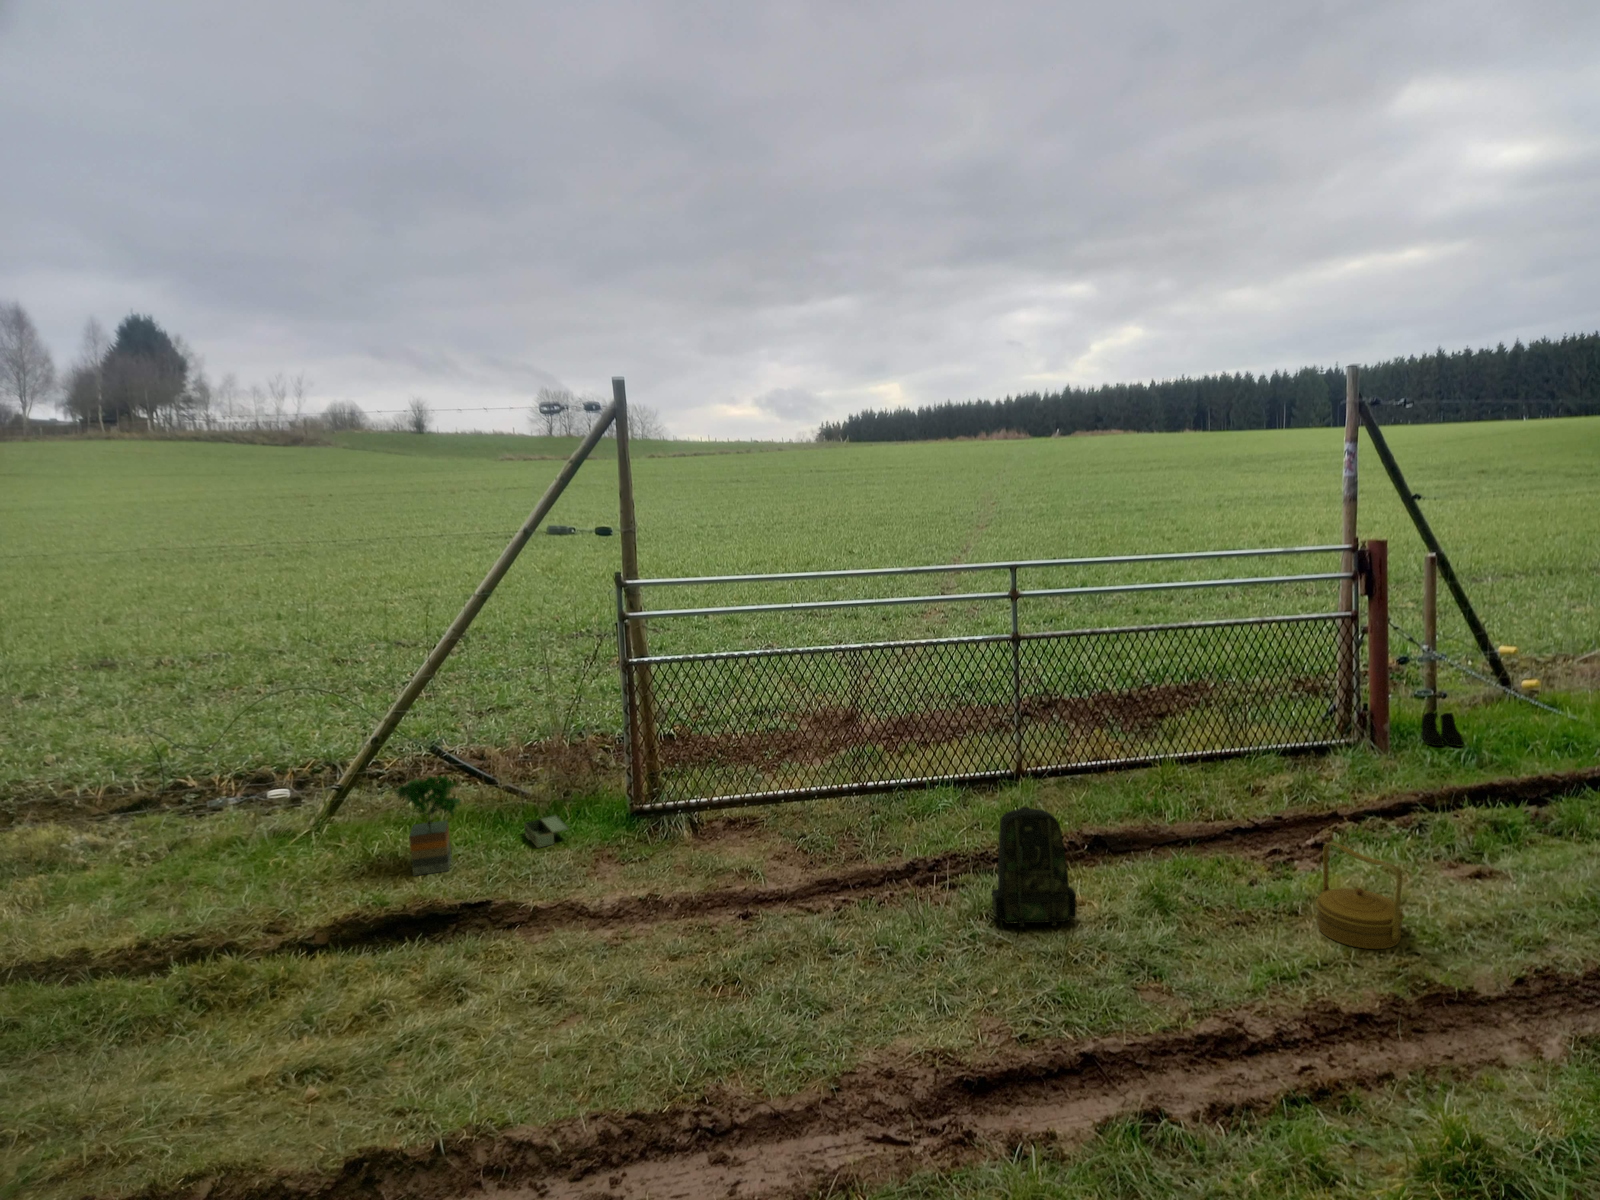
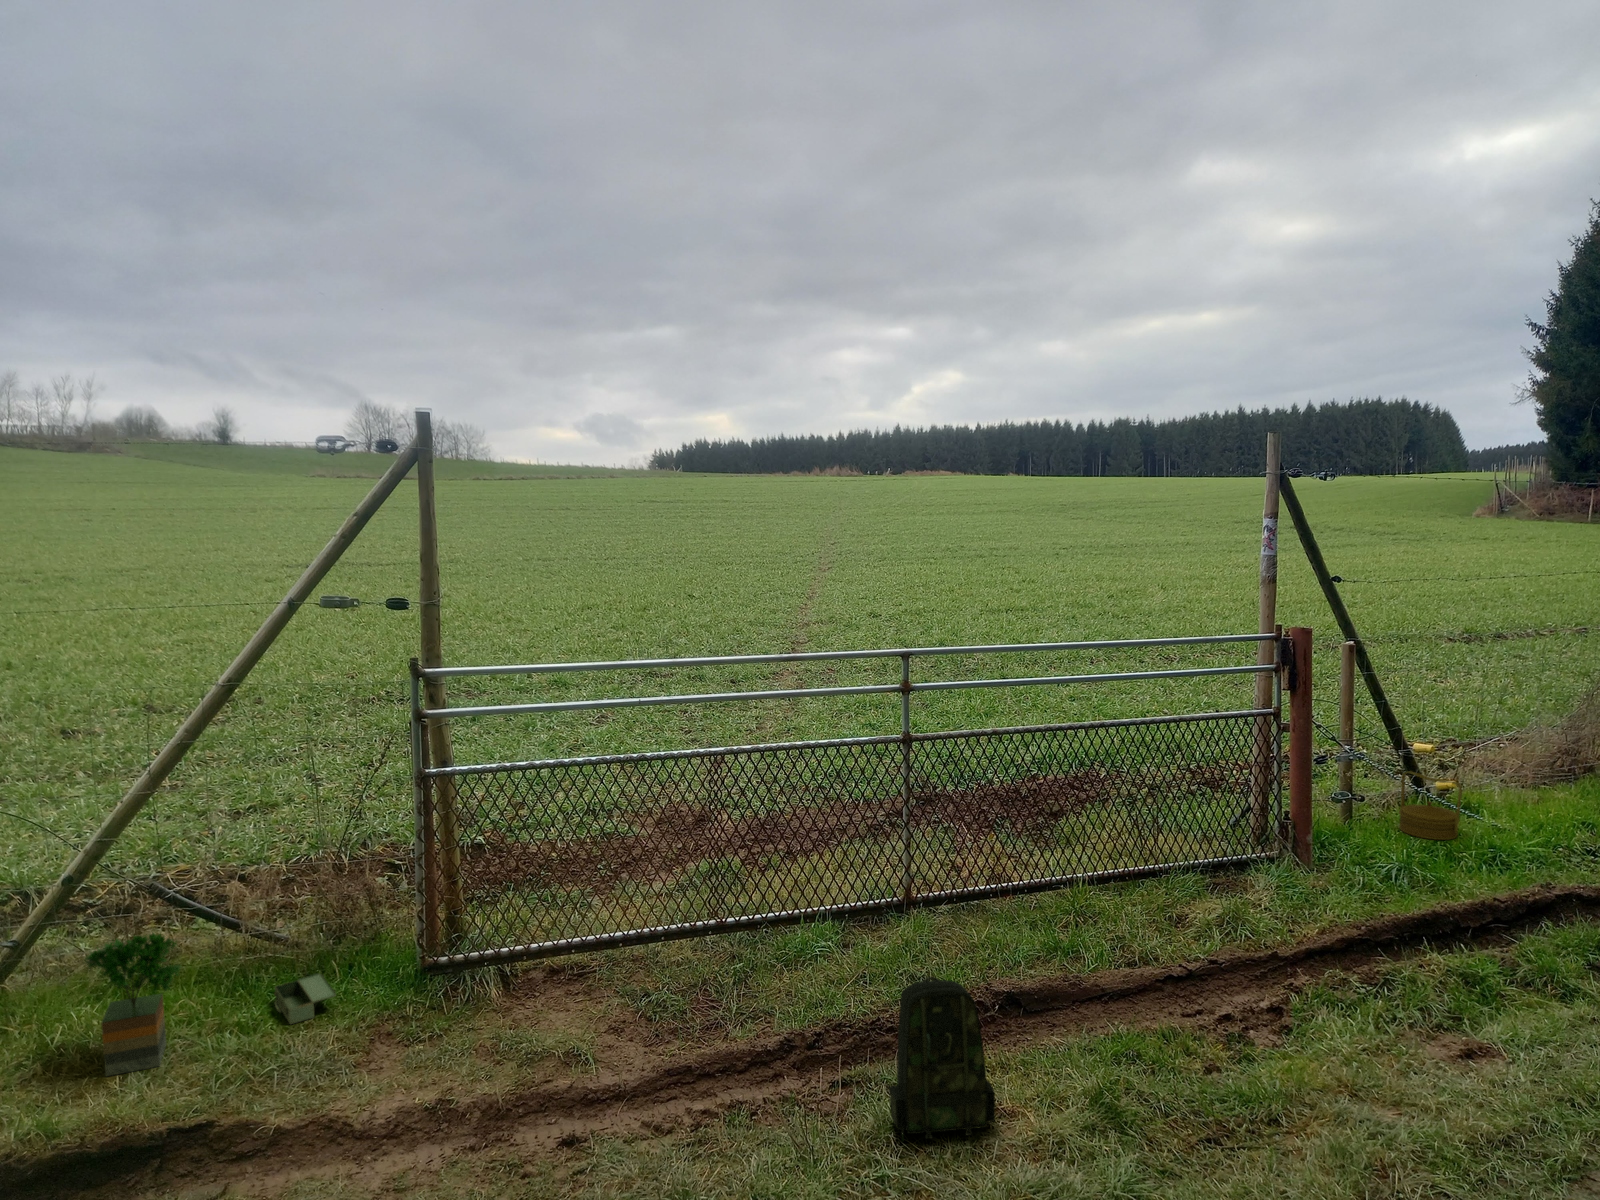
boots: present [1421,712,1464,747] -> none [1346,821,1392,861]
basket: present [1316,842,1404,949] -> present [1399,771,1462,840]

